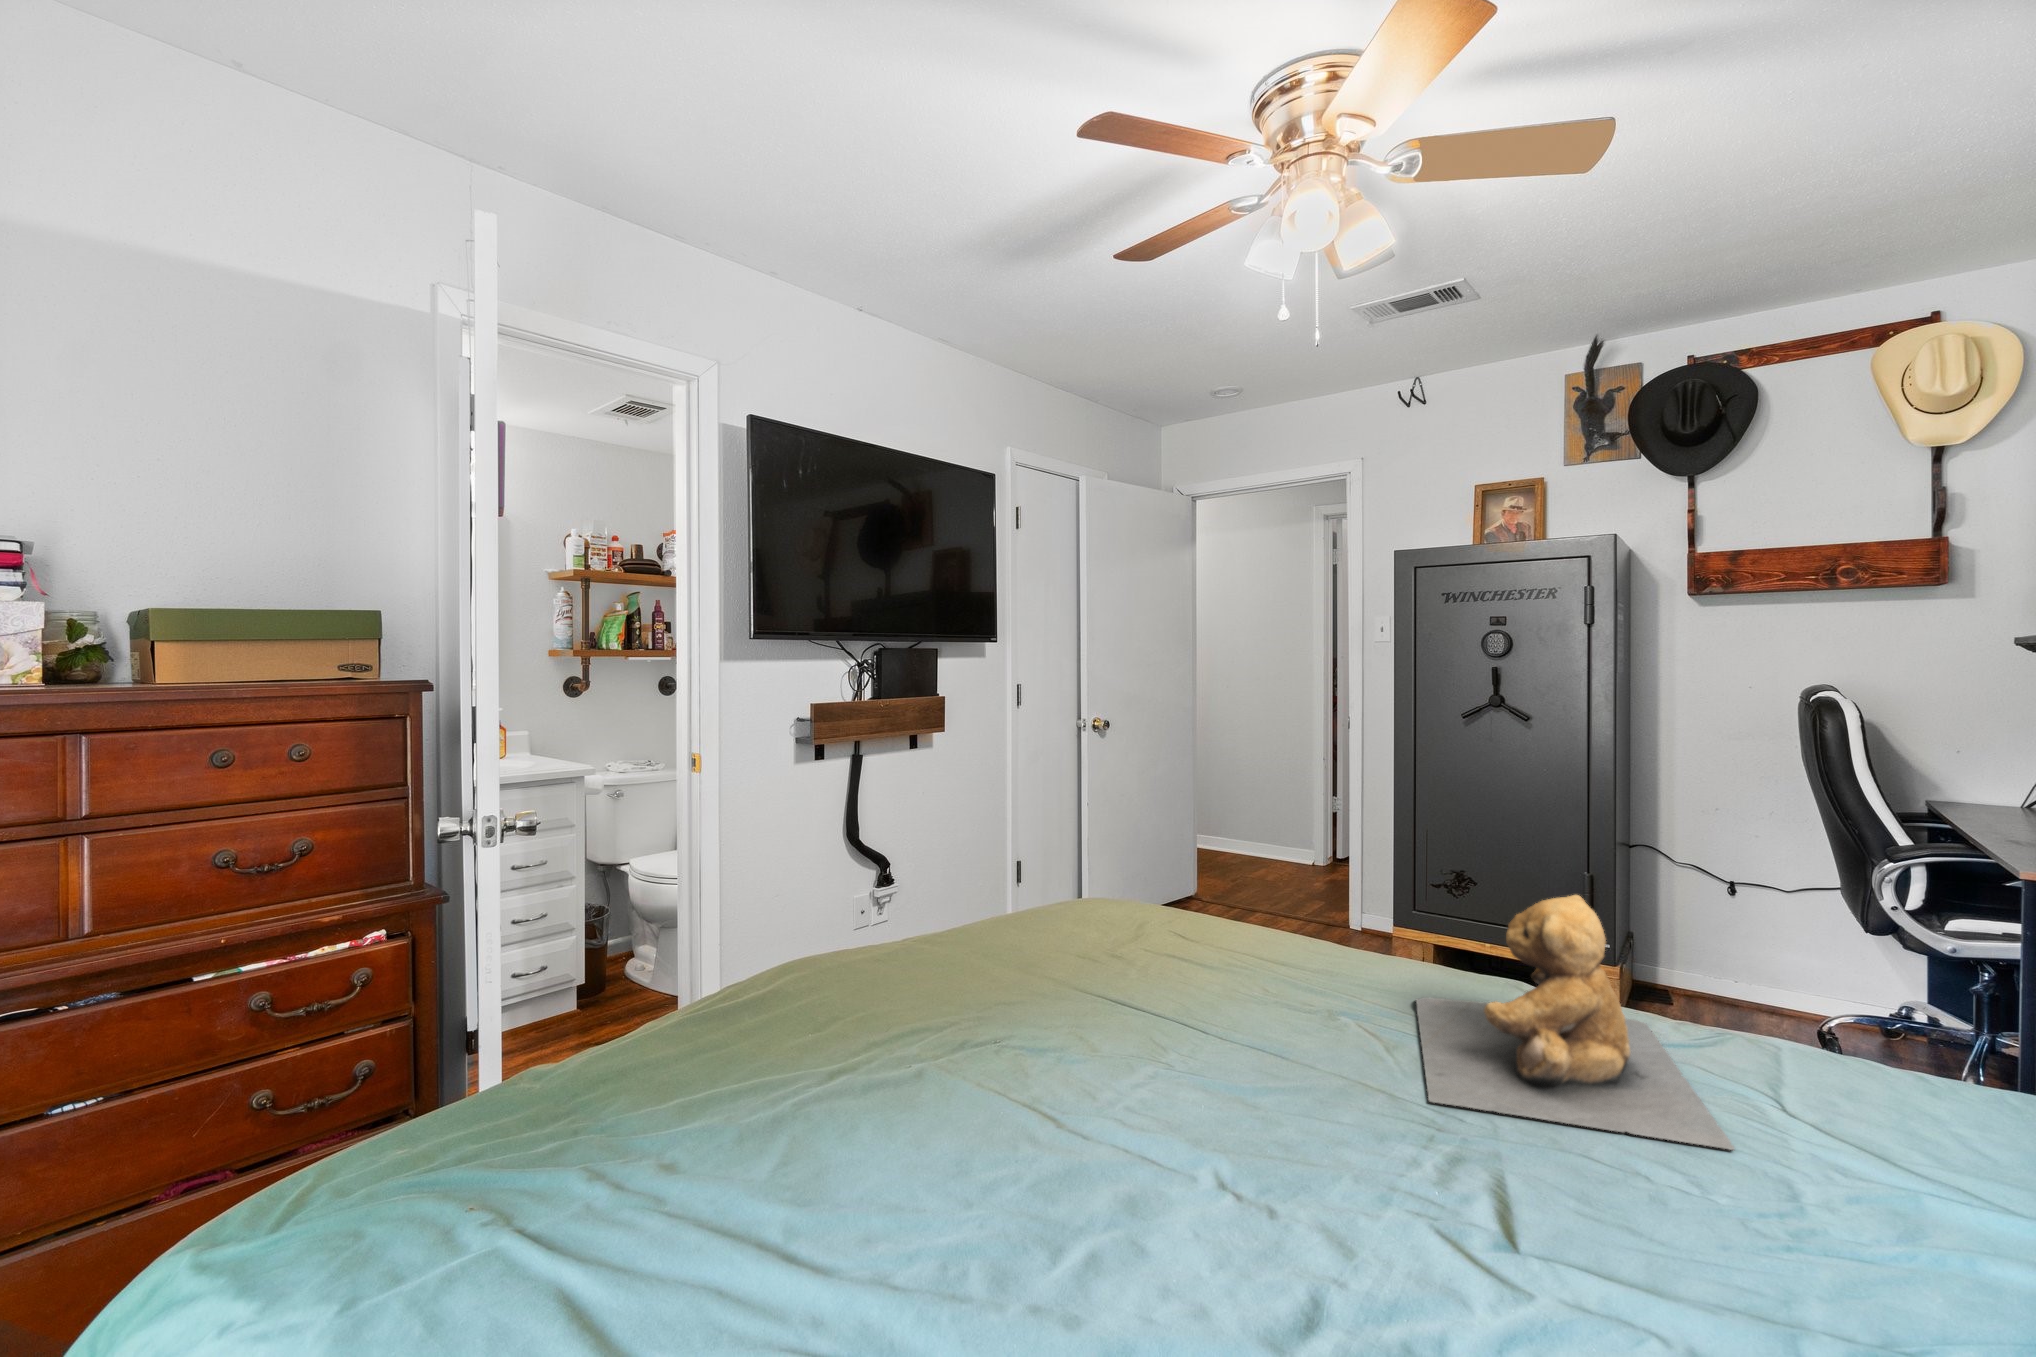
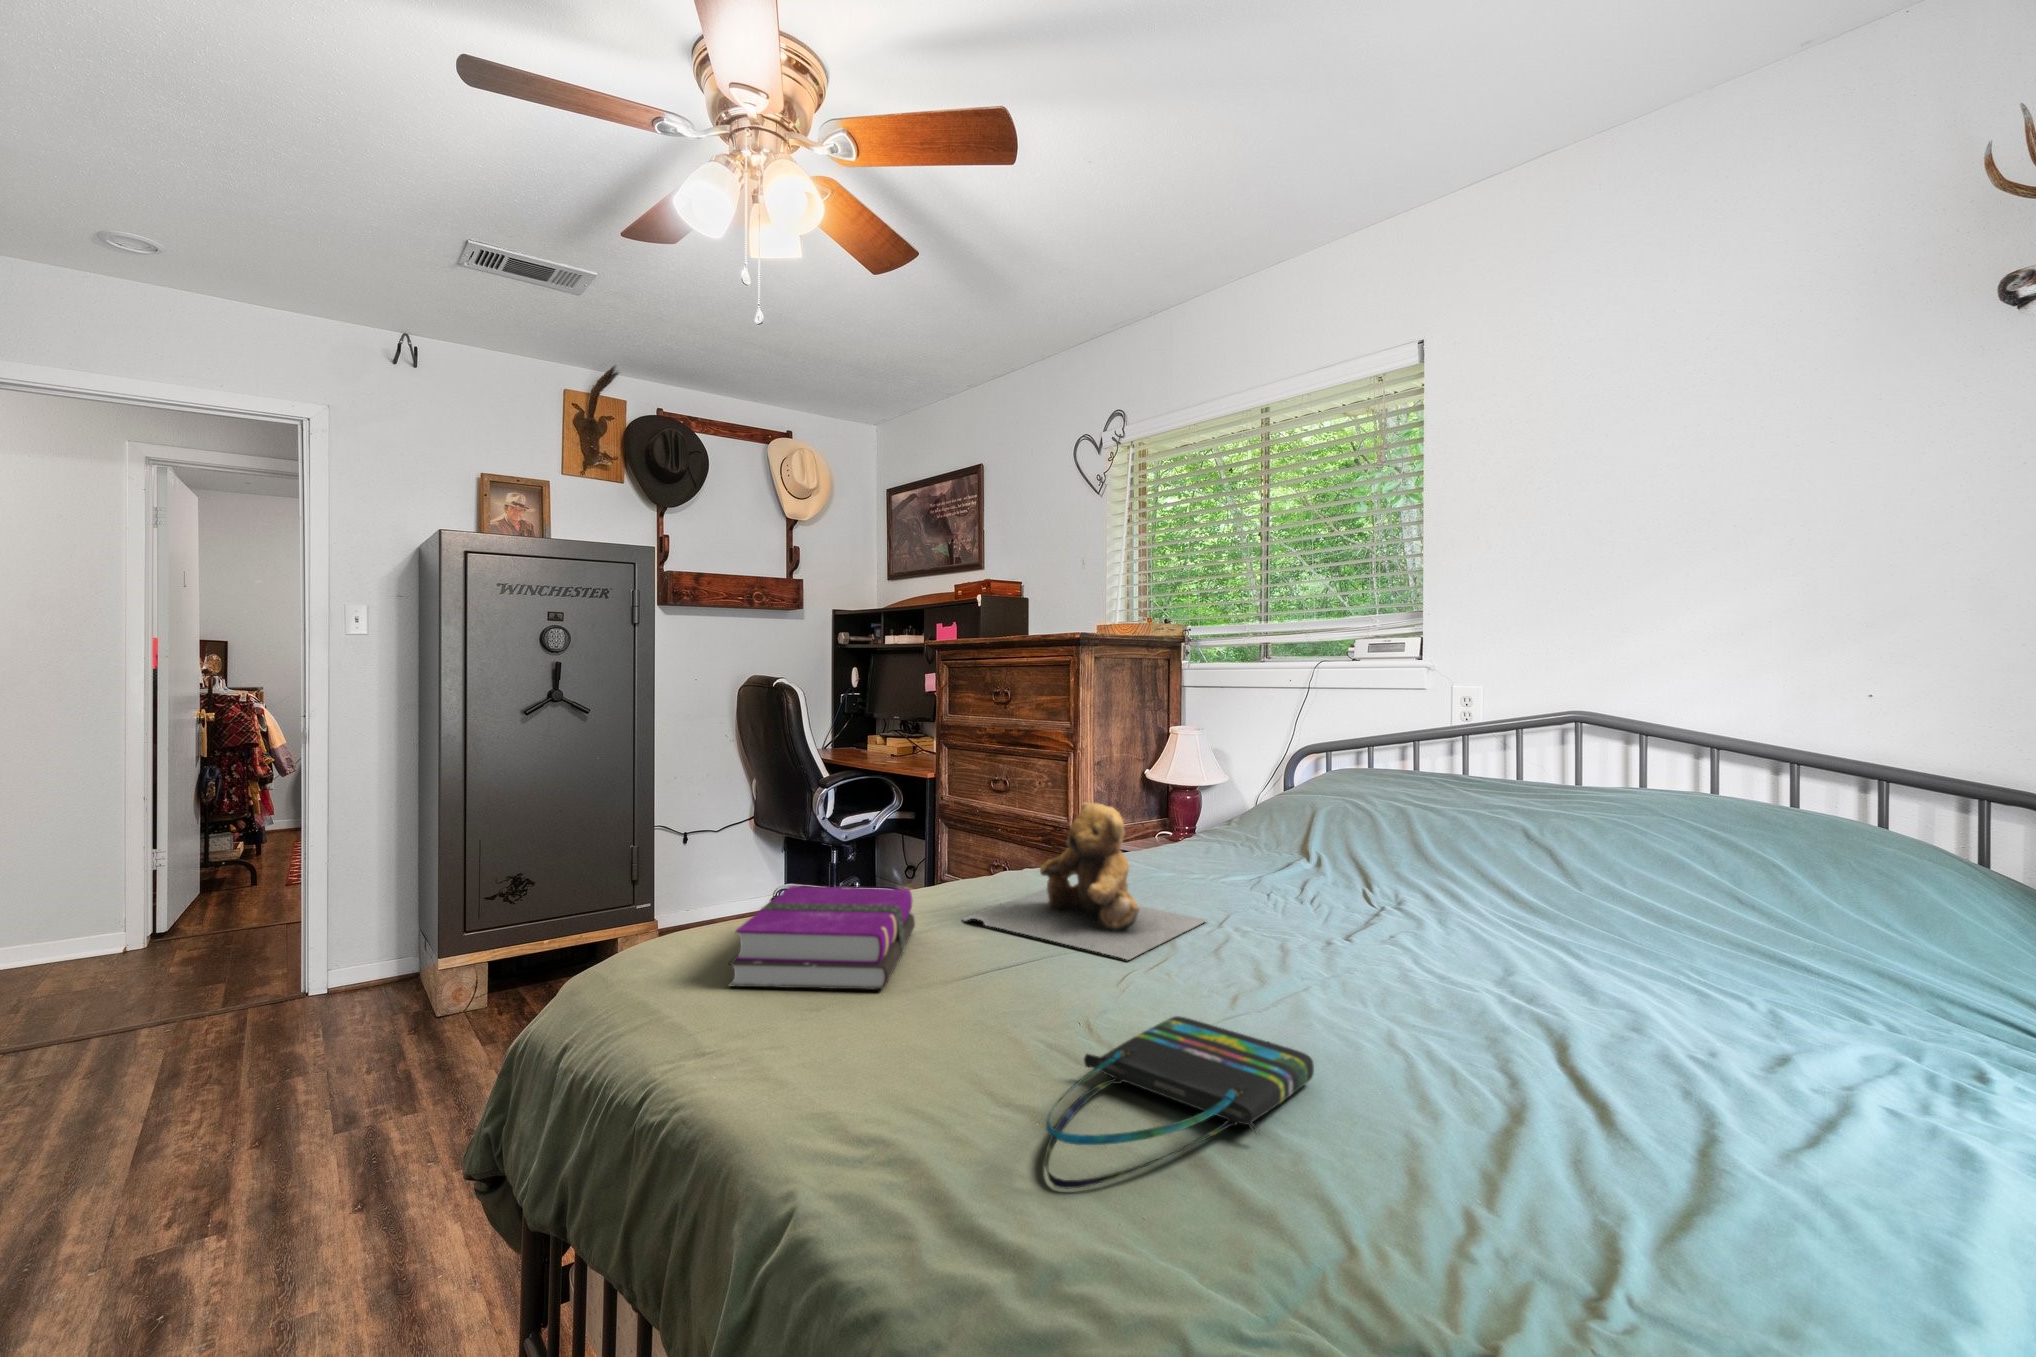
hardback book: none [1118,902,1341,1000] -> present [729,886,915,990]
tote bag: none [877,1071,1211,1239] -> present [1045,1016,1314,1189]

